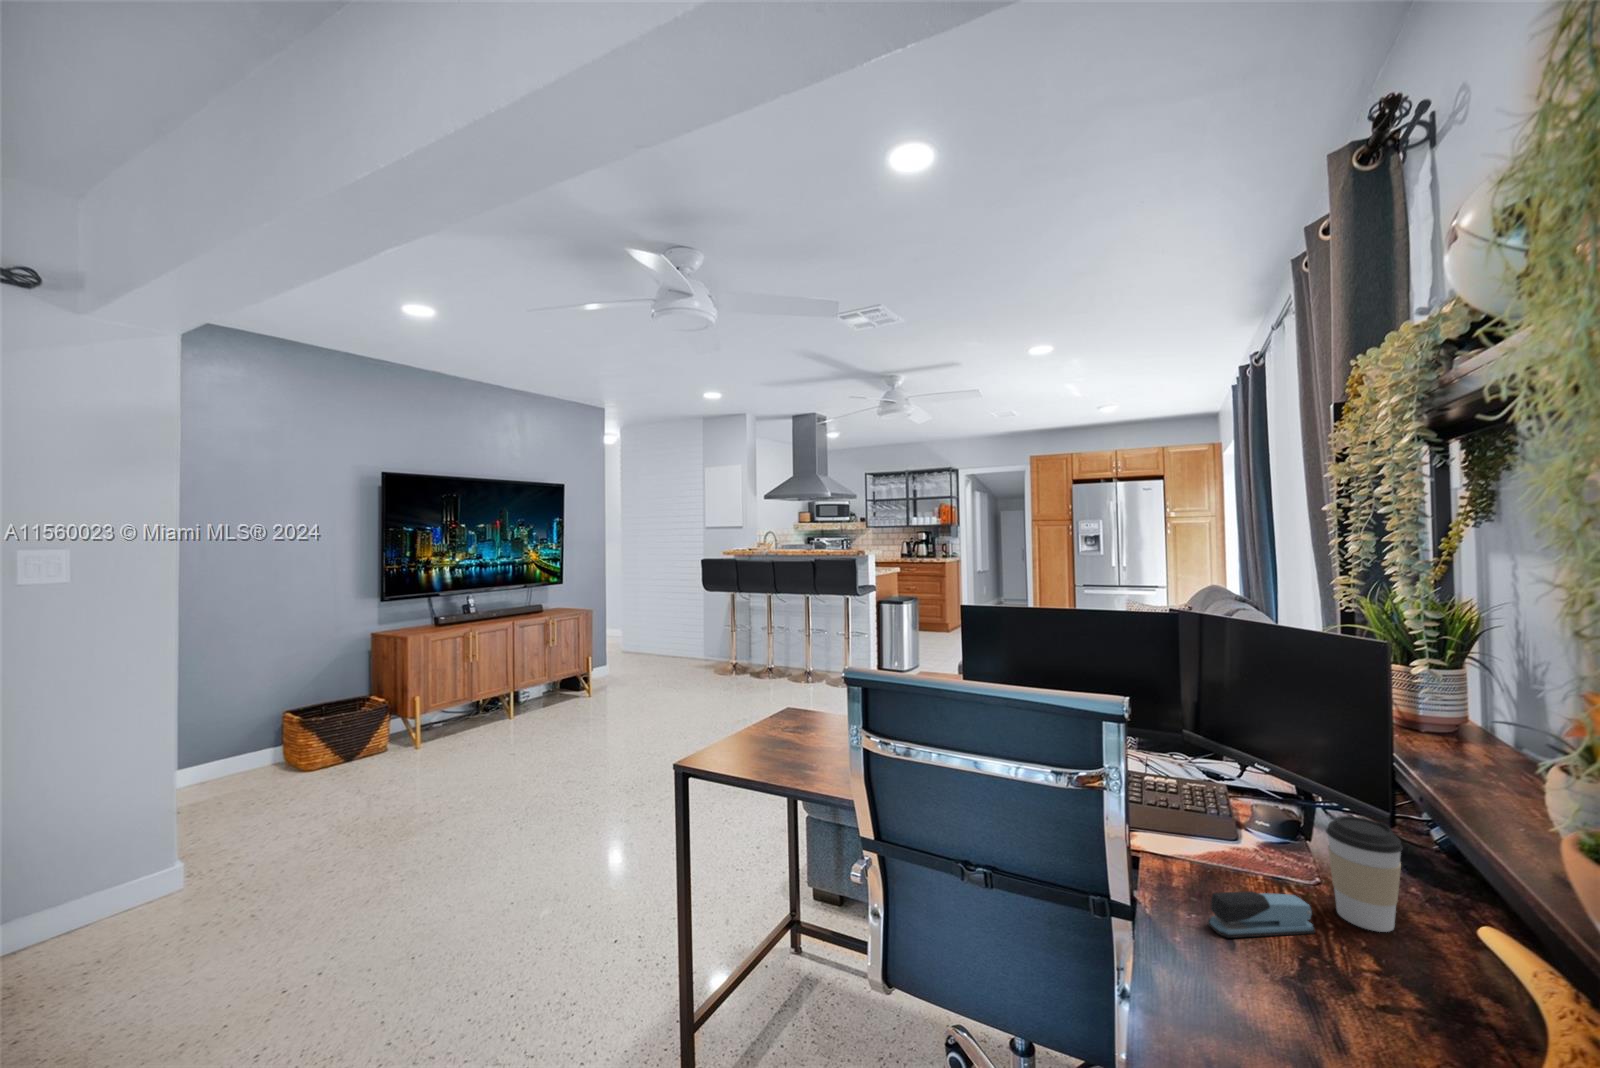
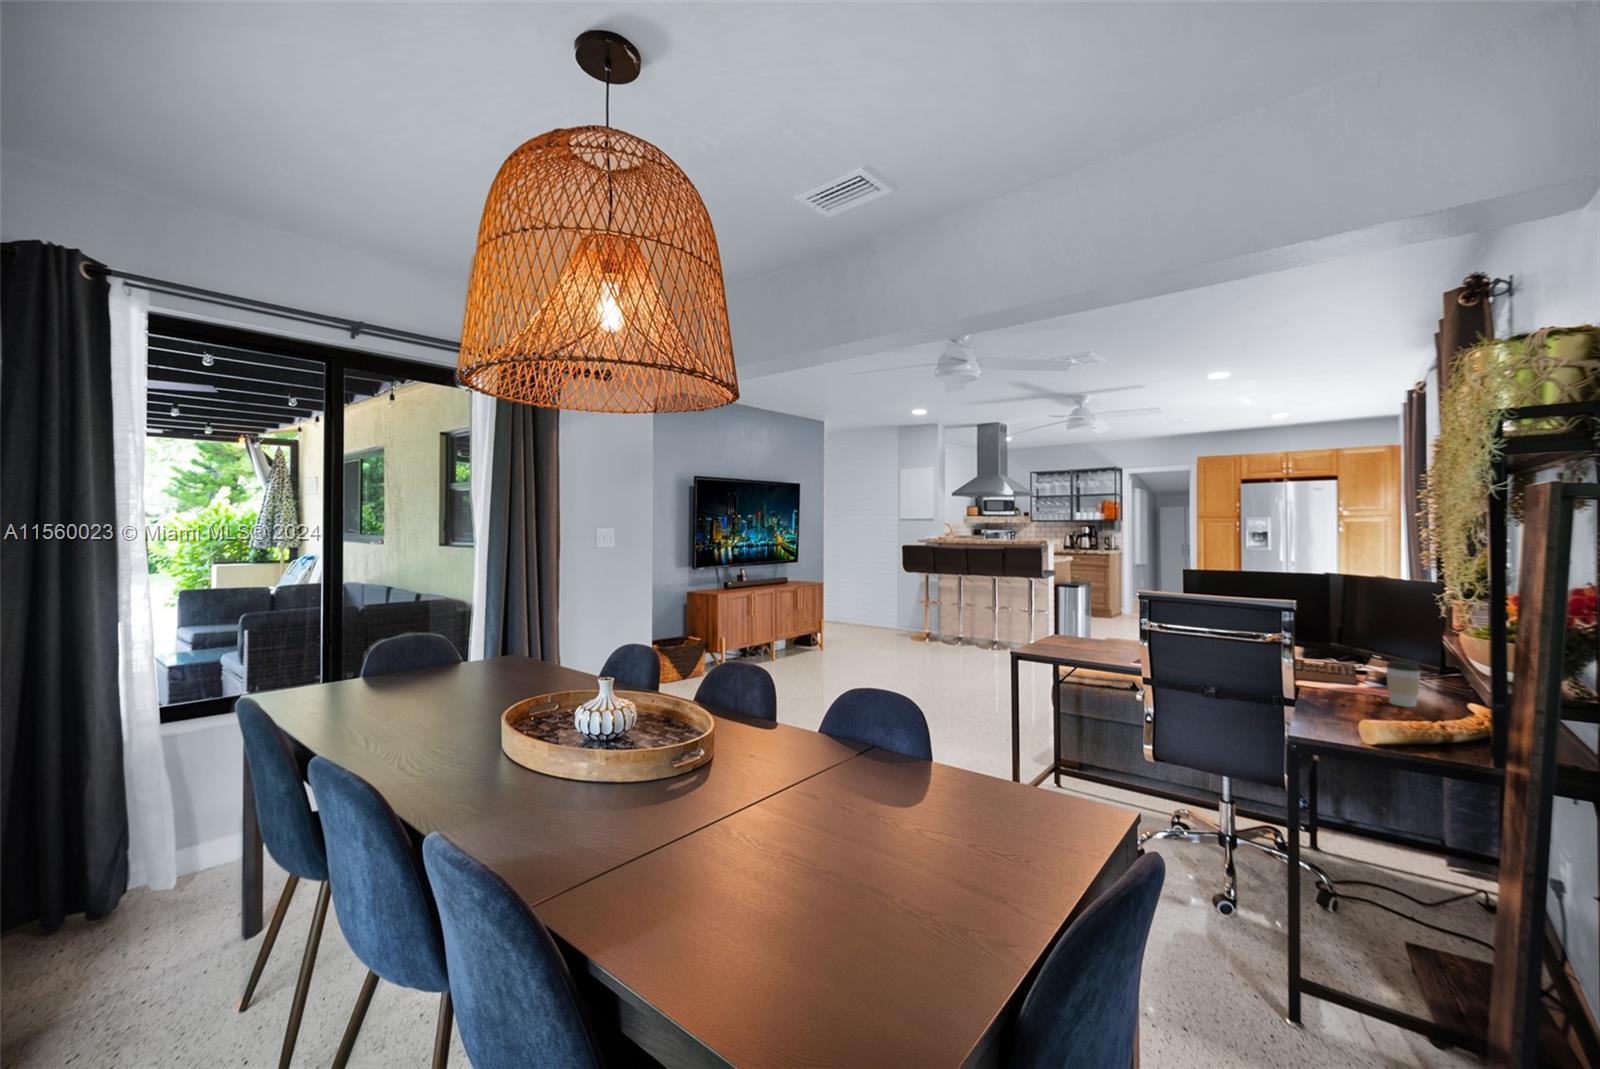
stapler: present [1208,891,1315,938] -> none [1322,689,1375,706]

